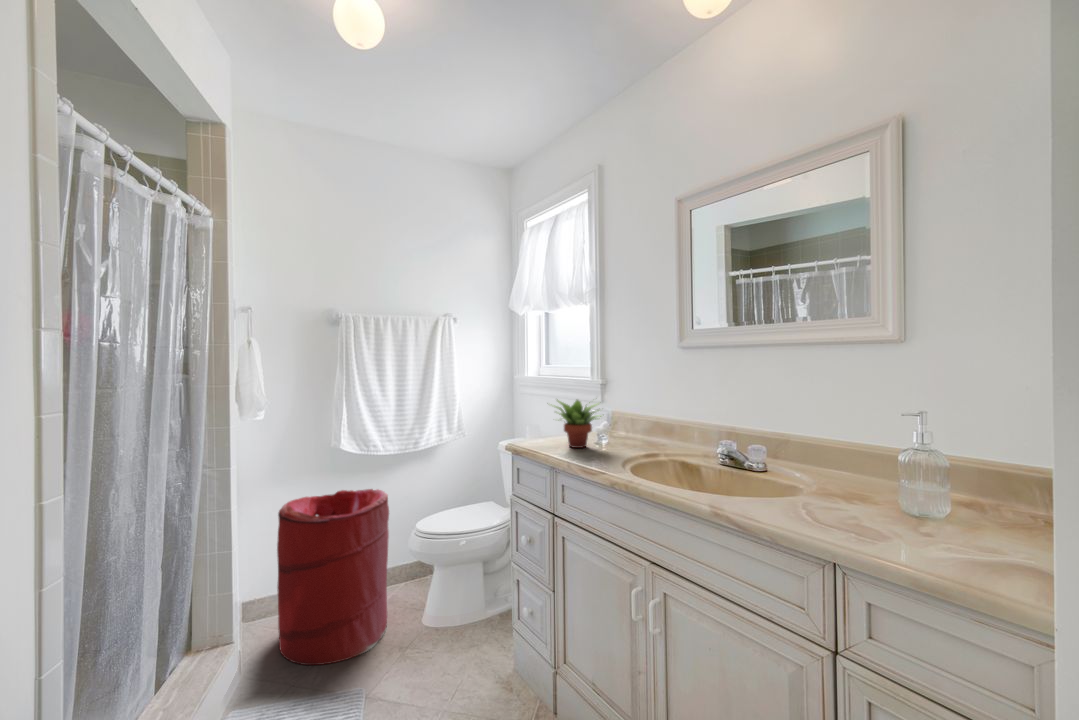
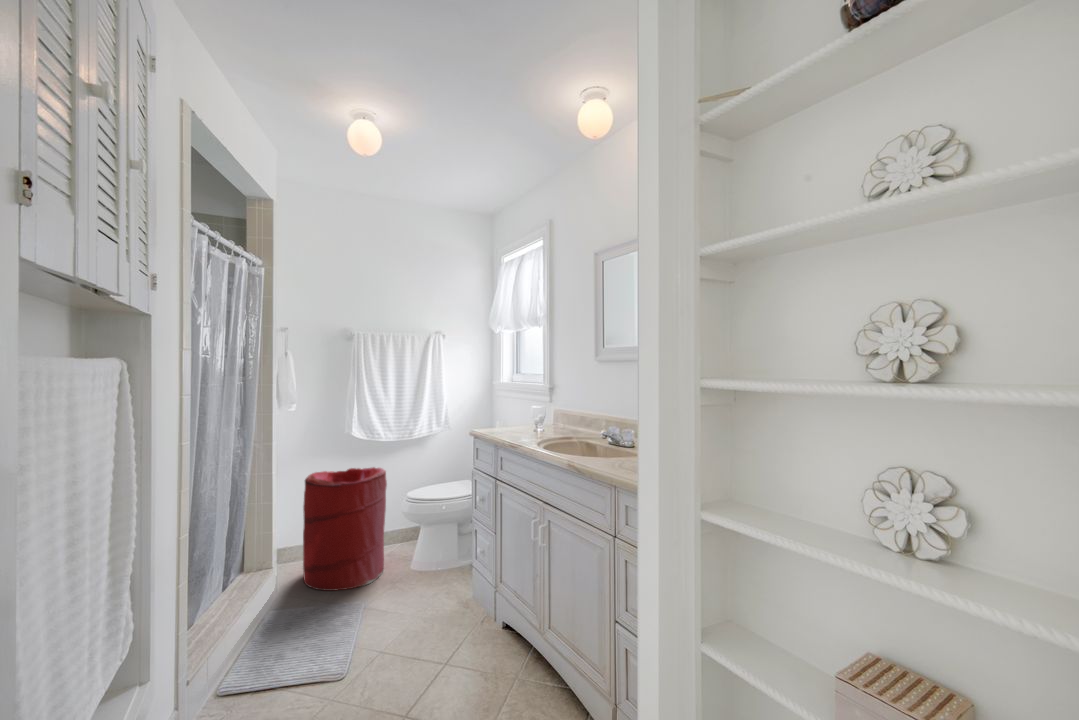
succulent plant: present [555,399,601,448] -> none [497,396,539,433]

